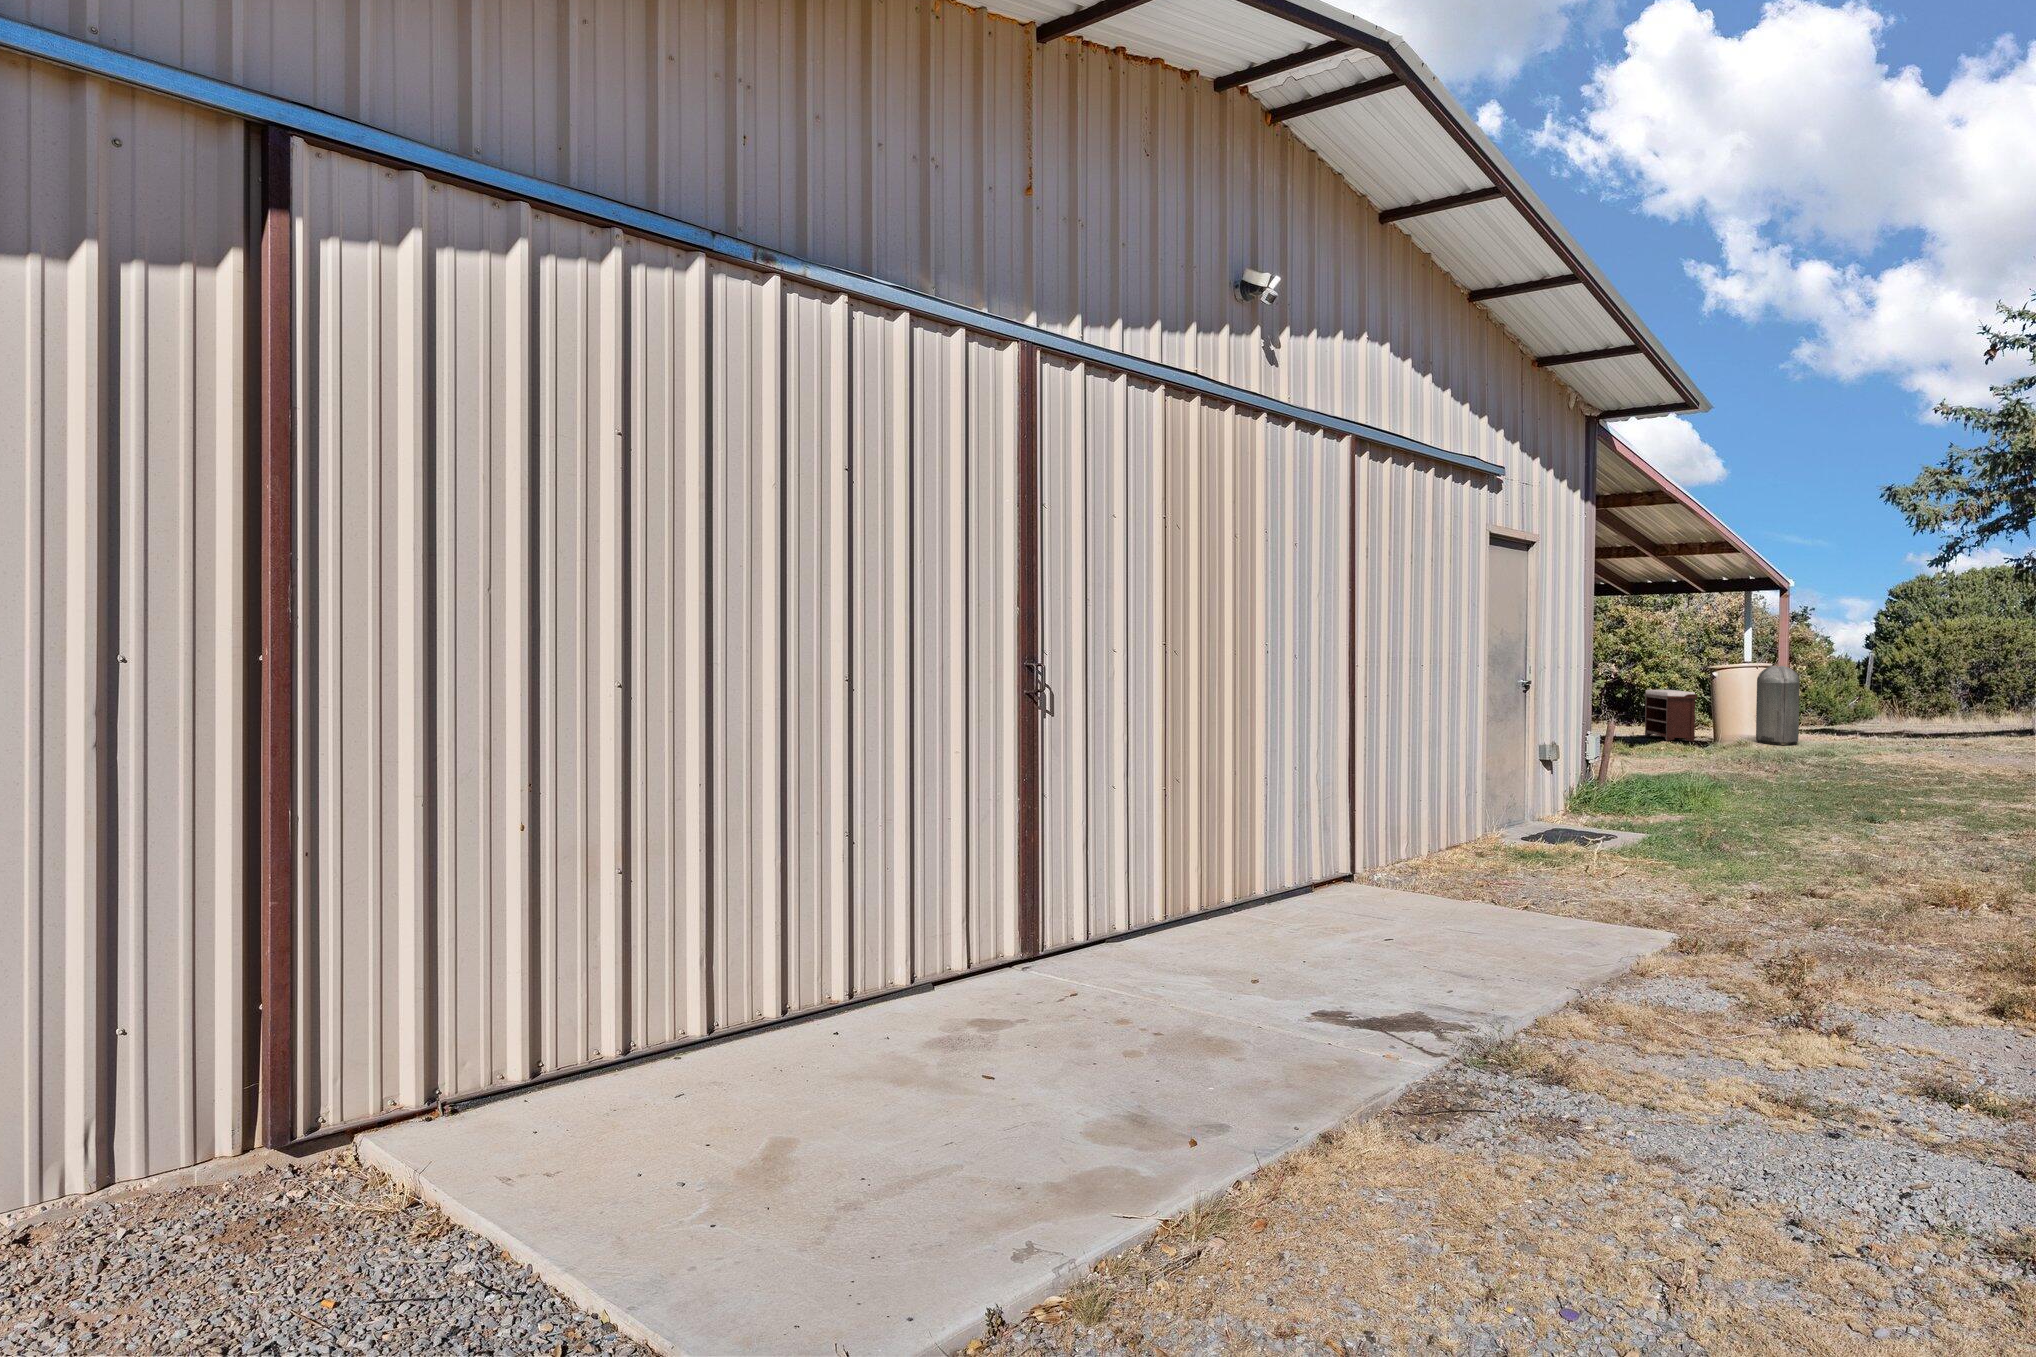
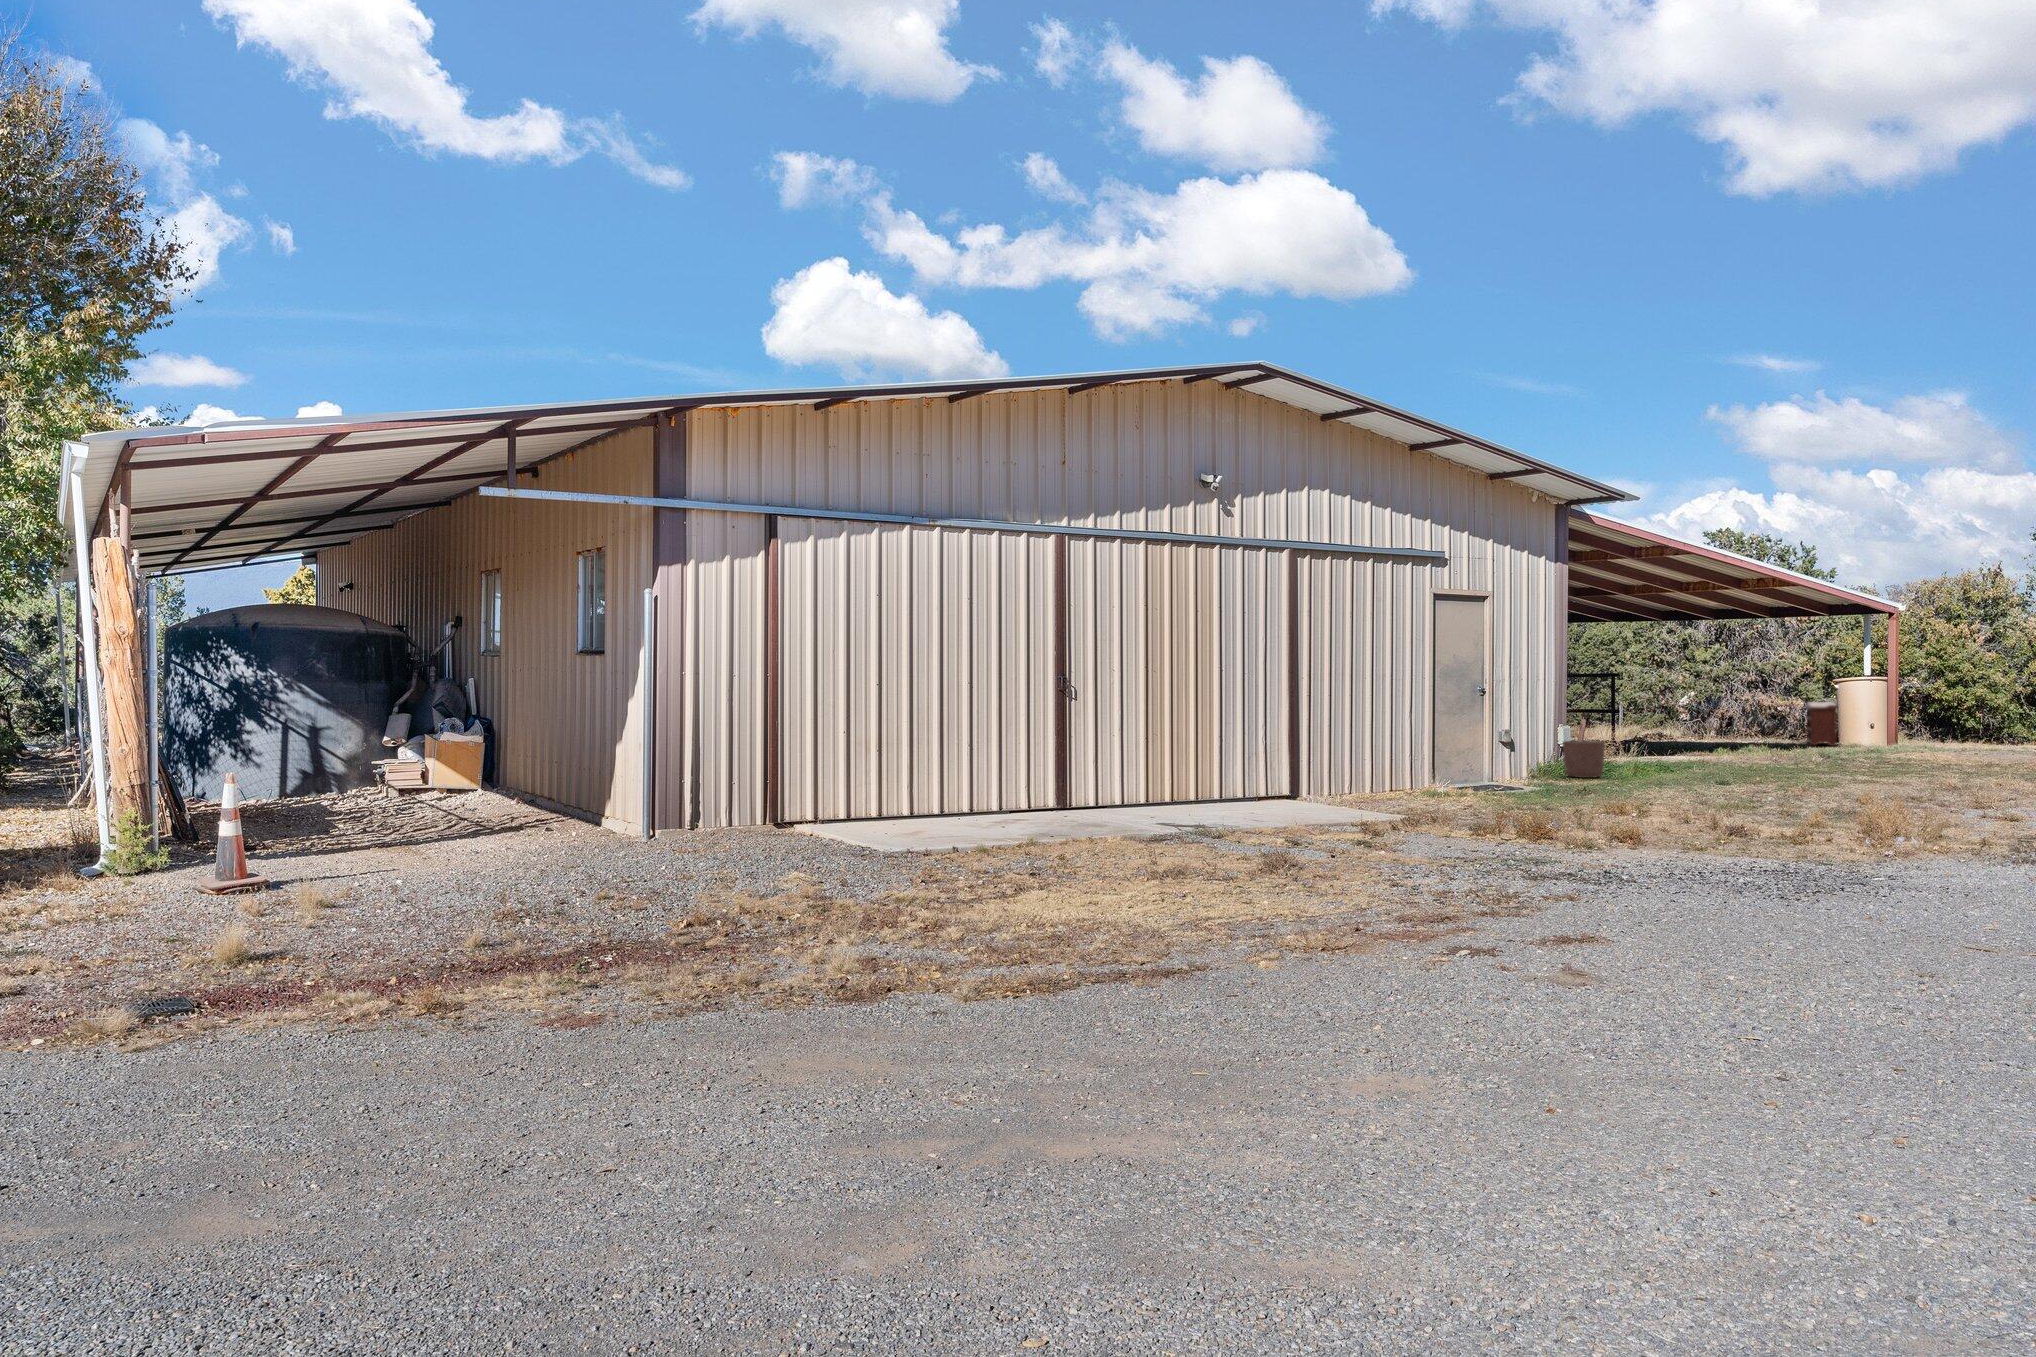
trash can: present [1756,666,1800,745] -> none [1897,680,1934,749]
planter: none [1585,753,1647,807] -> present [1563,741,1605,778]

